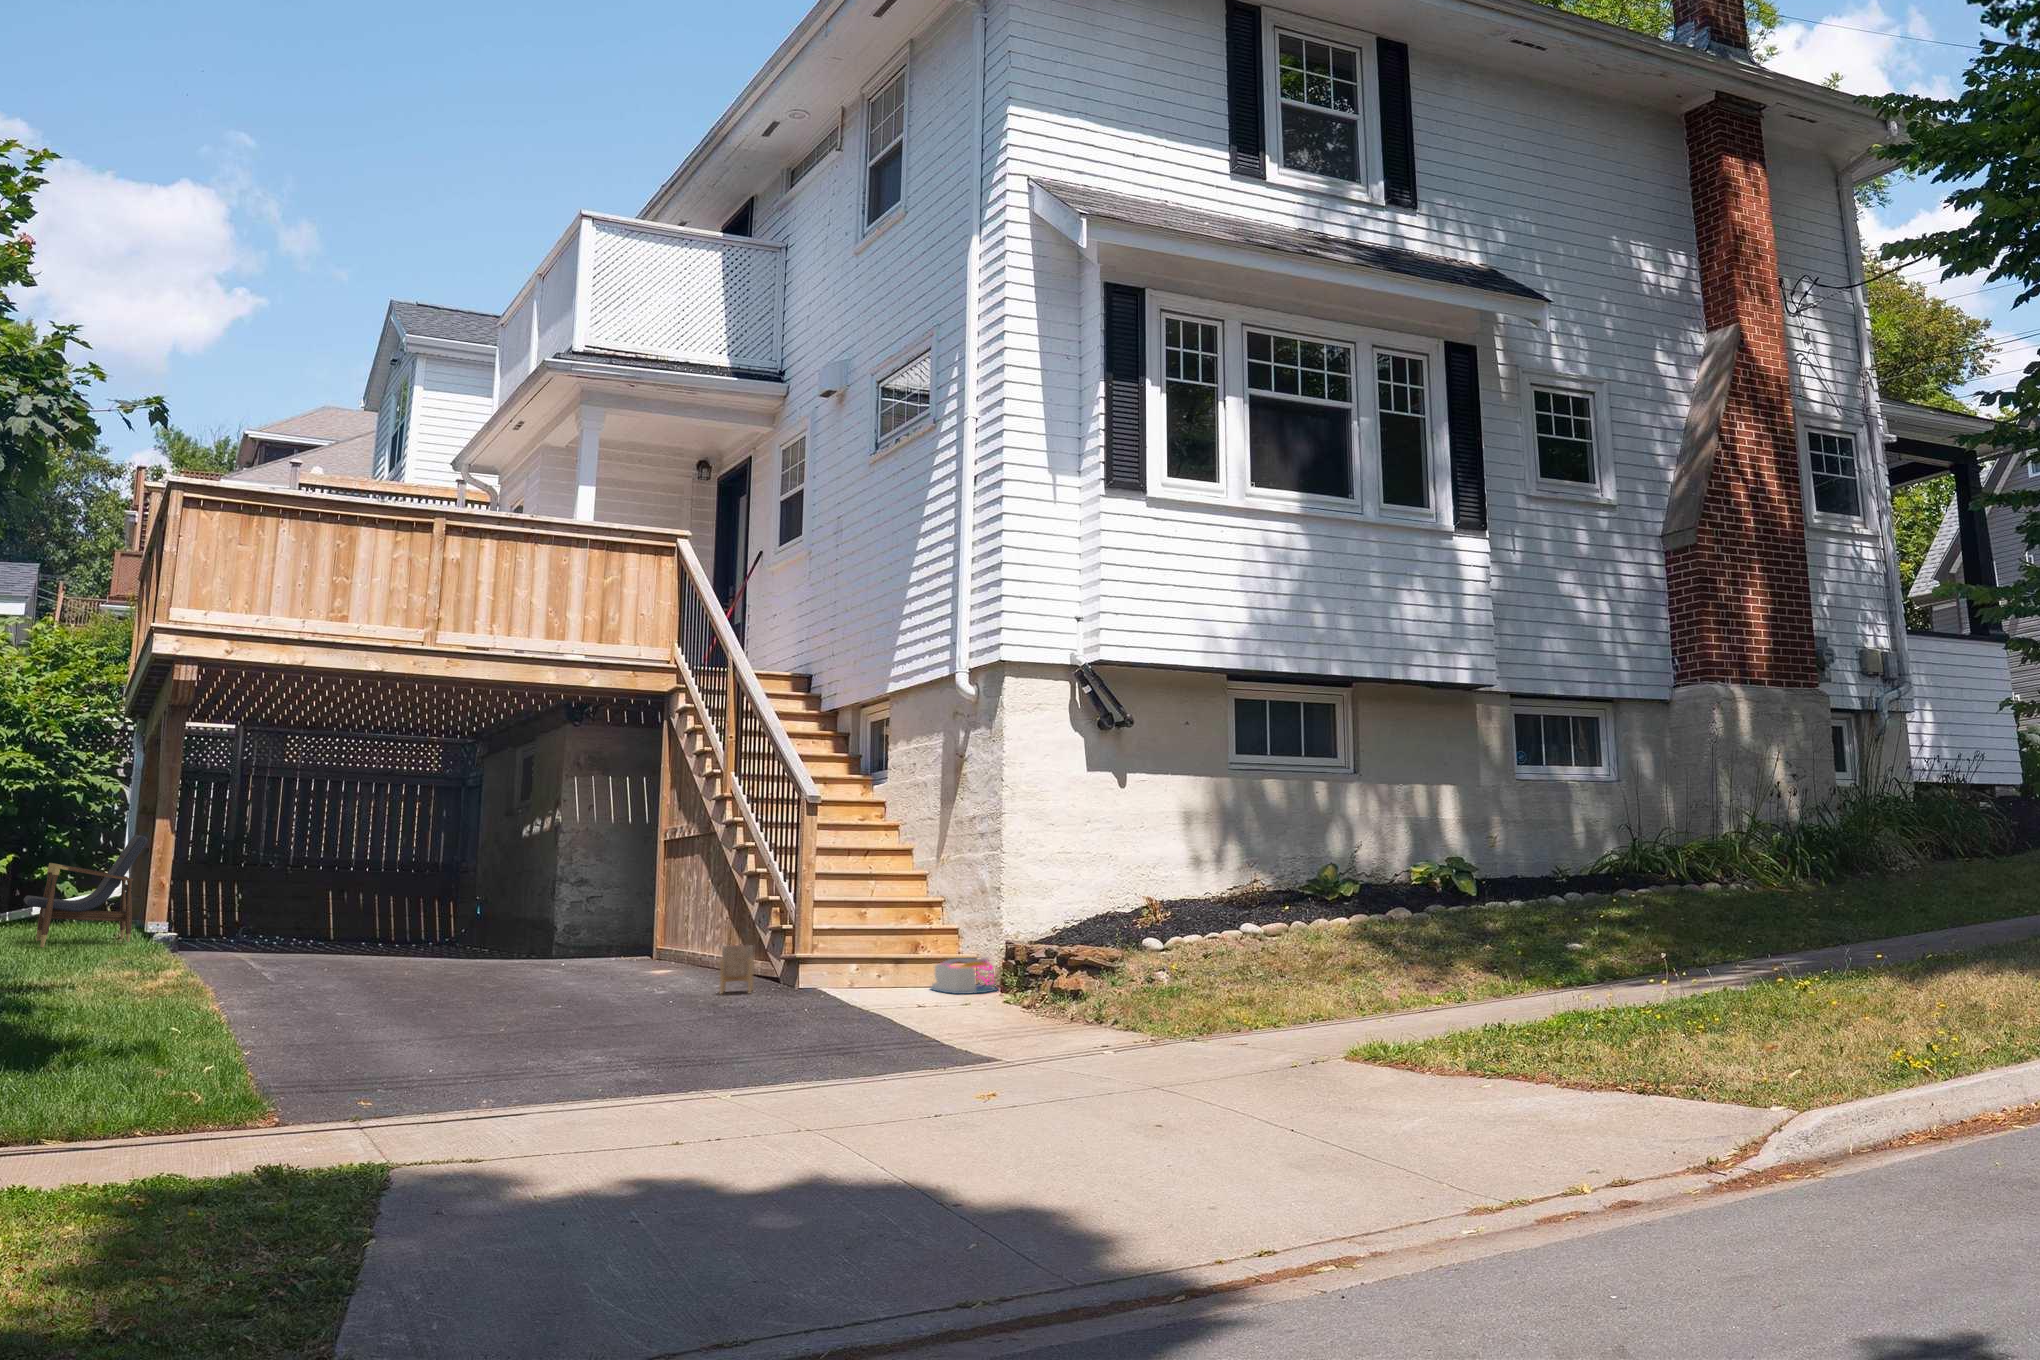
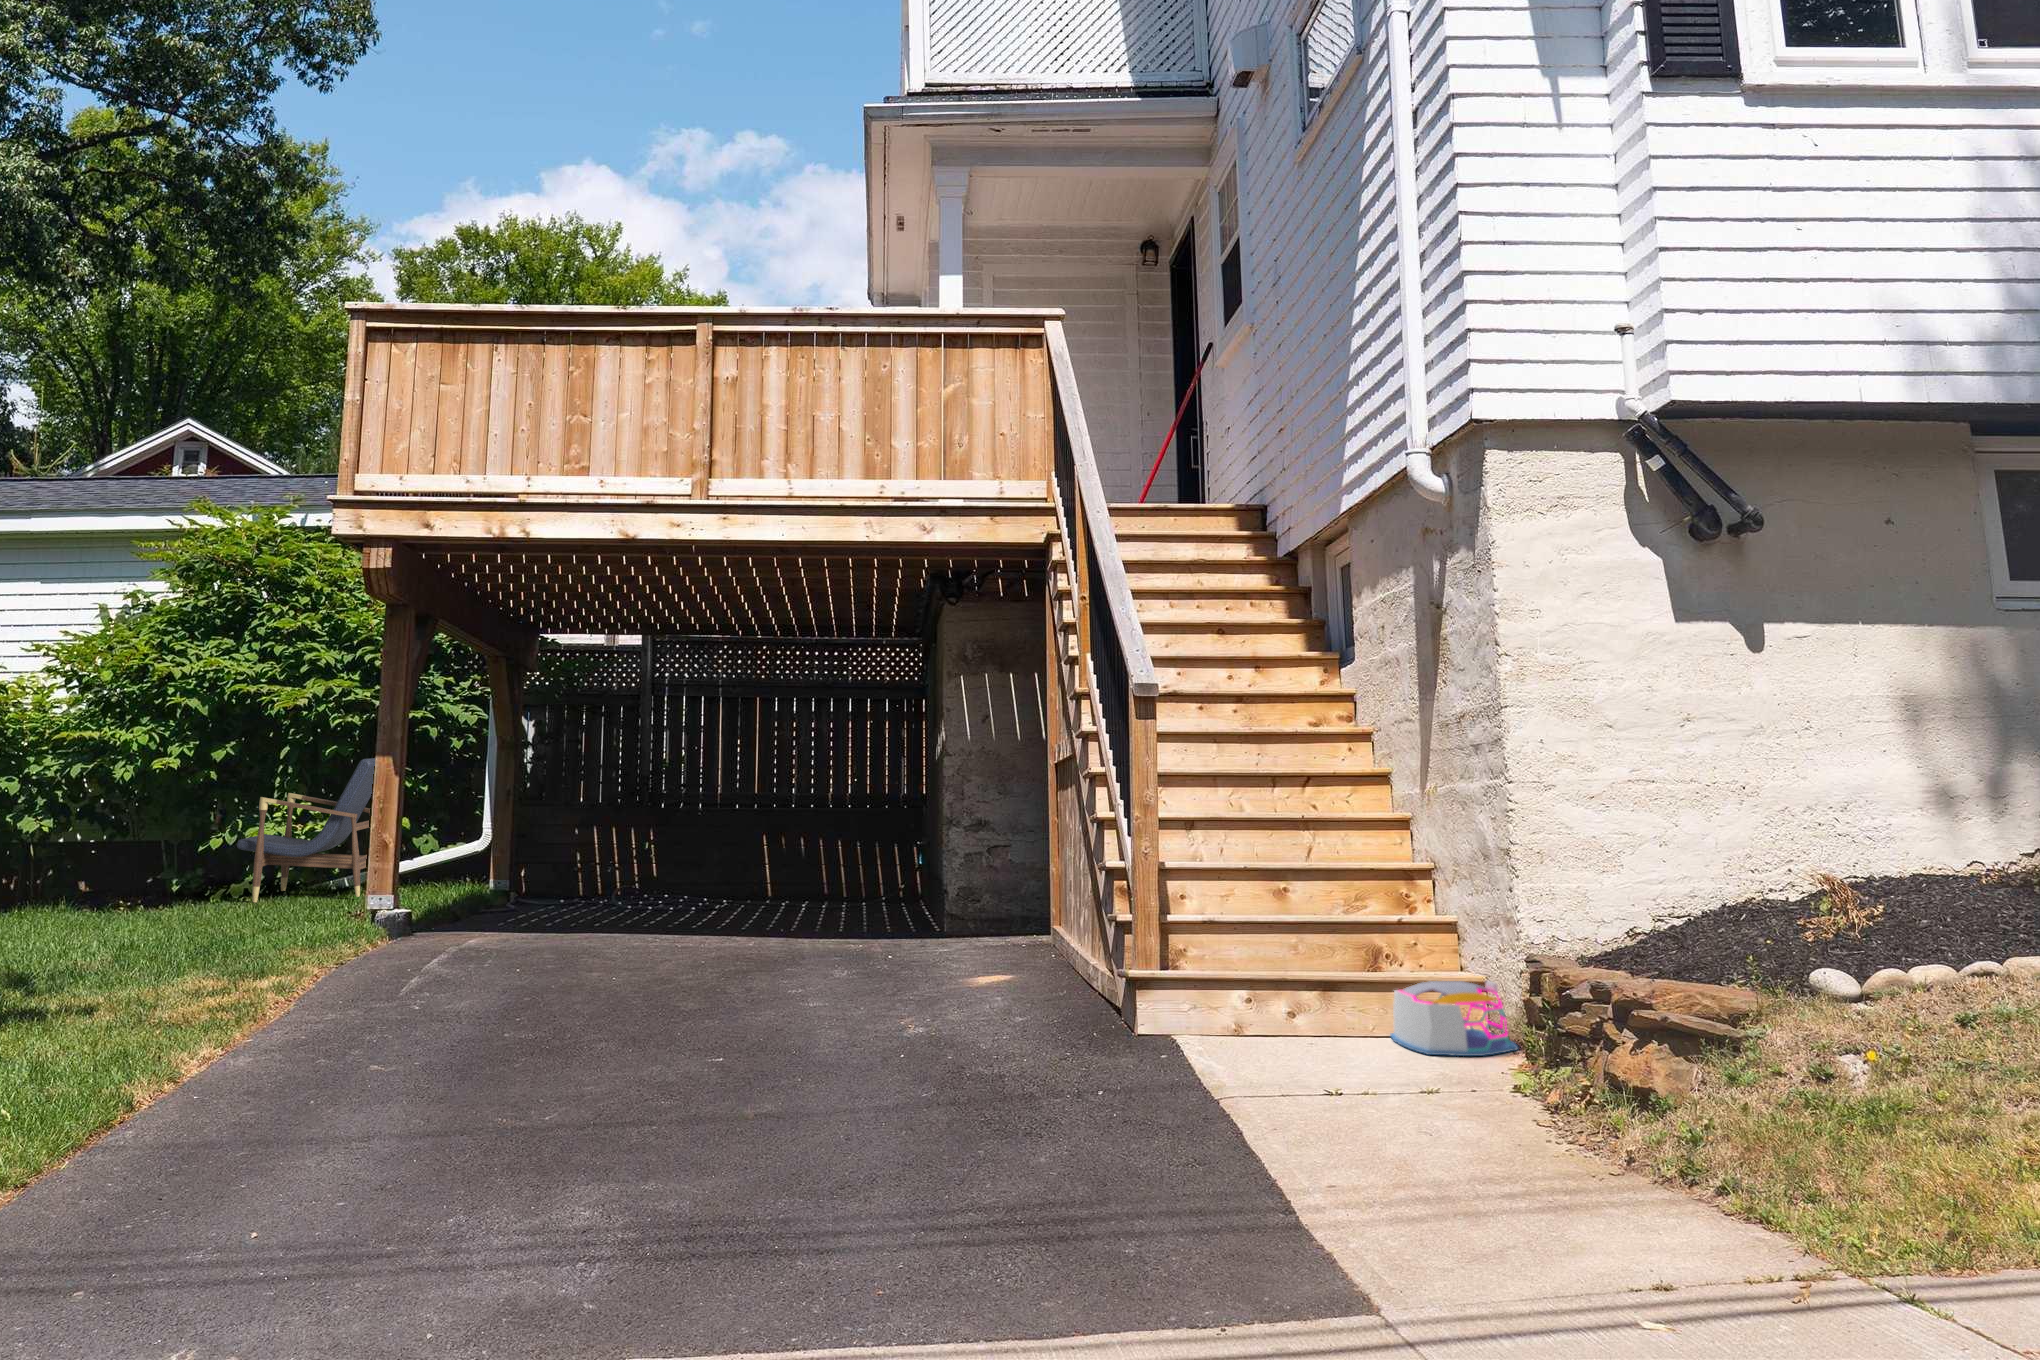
planter: present [720,945,754,994] -> none [1025,938,1093,1025]

